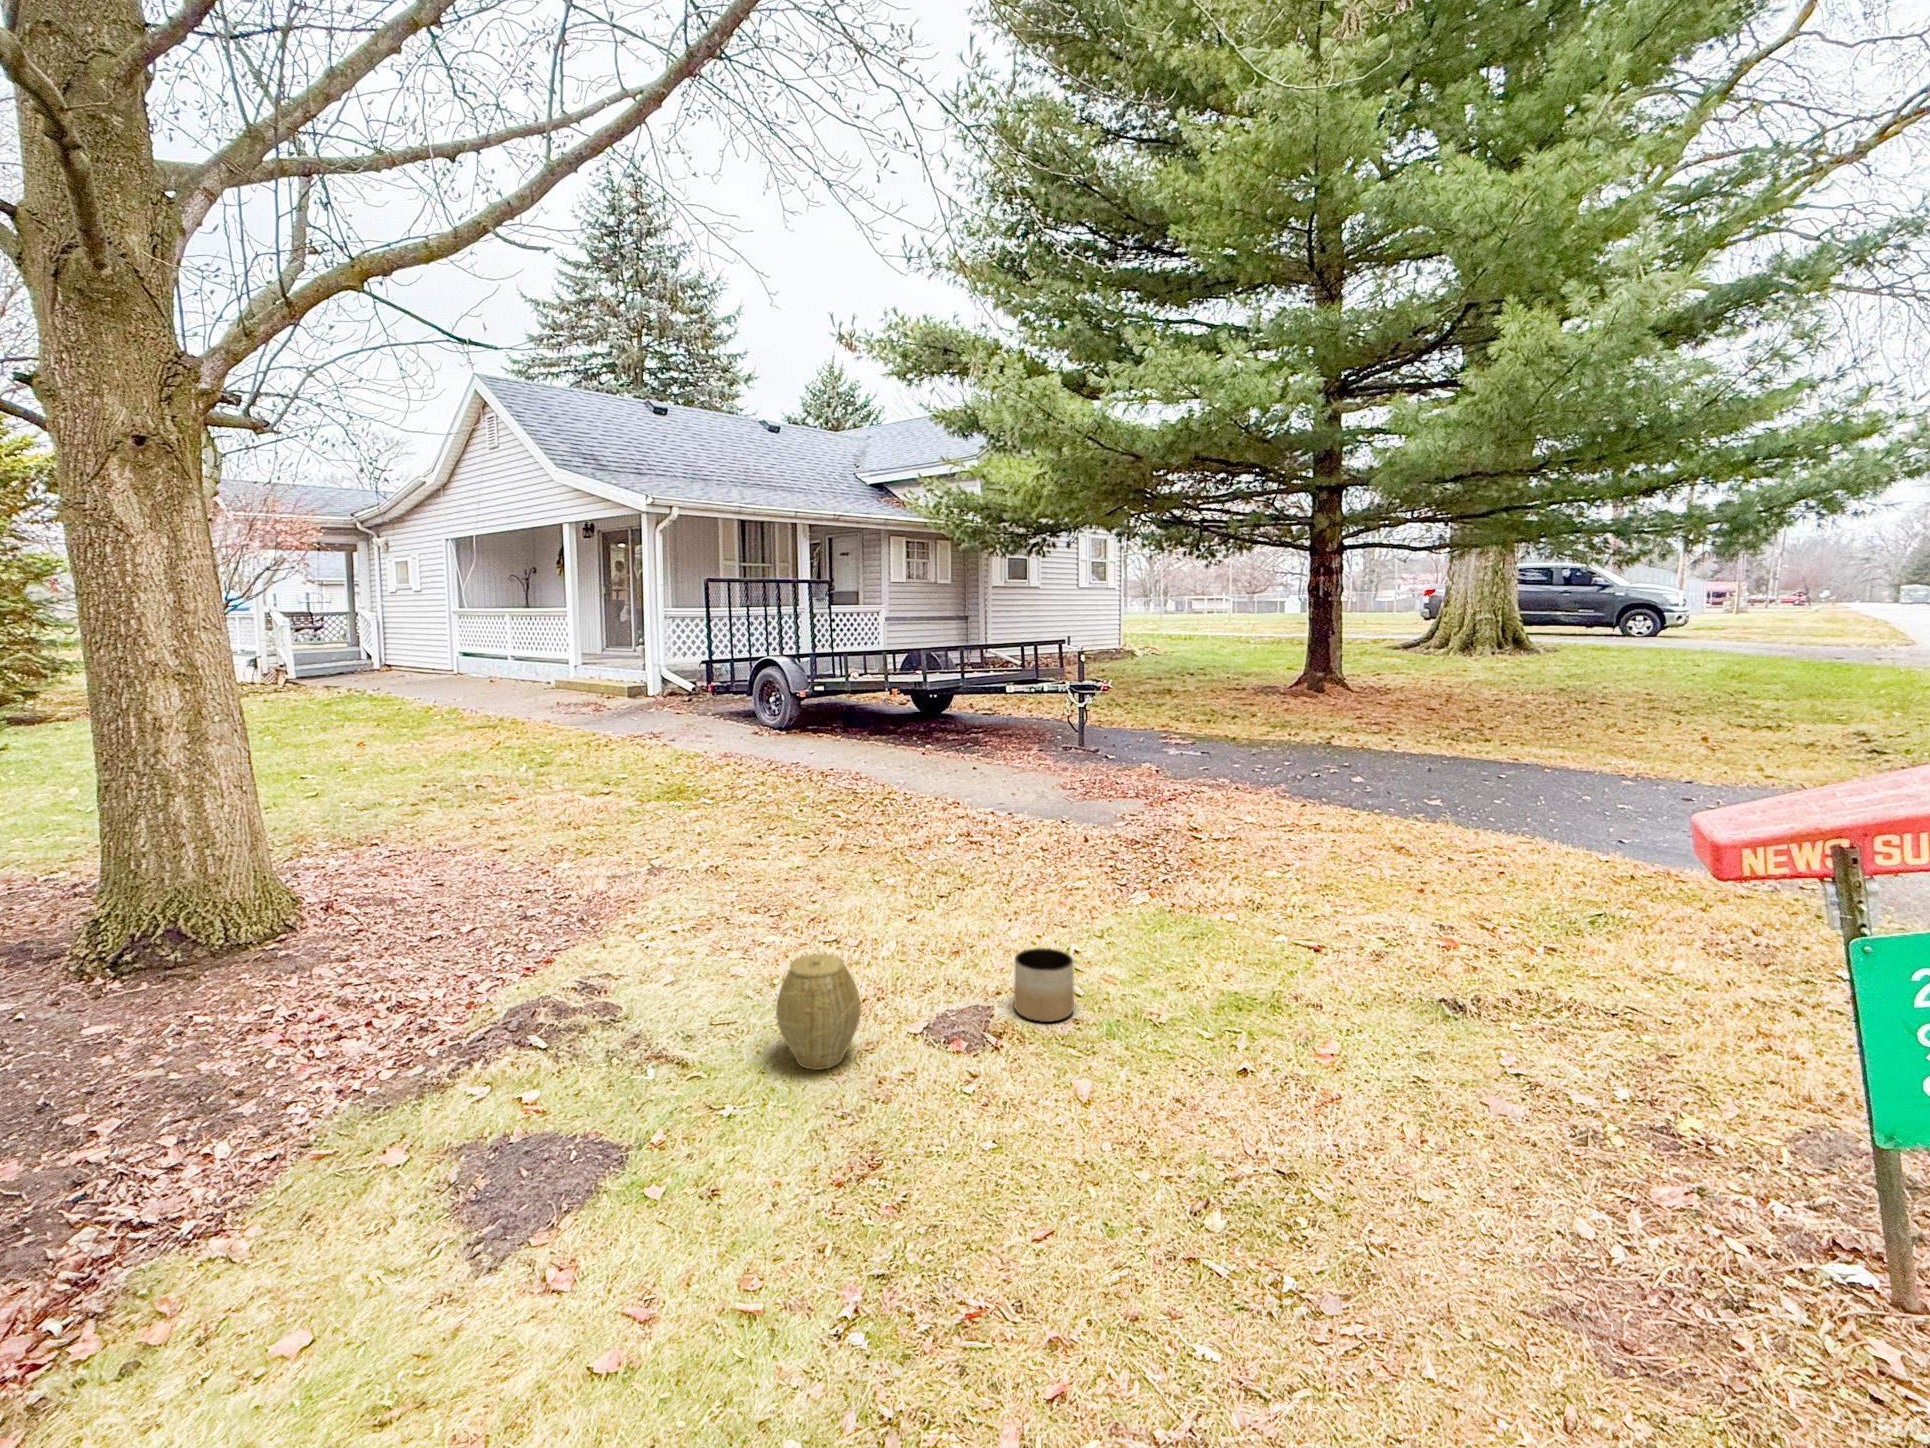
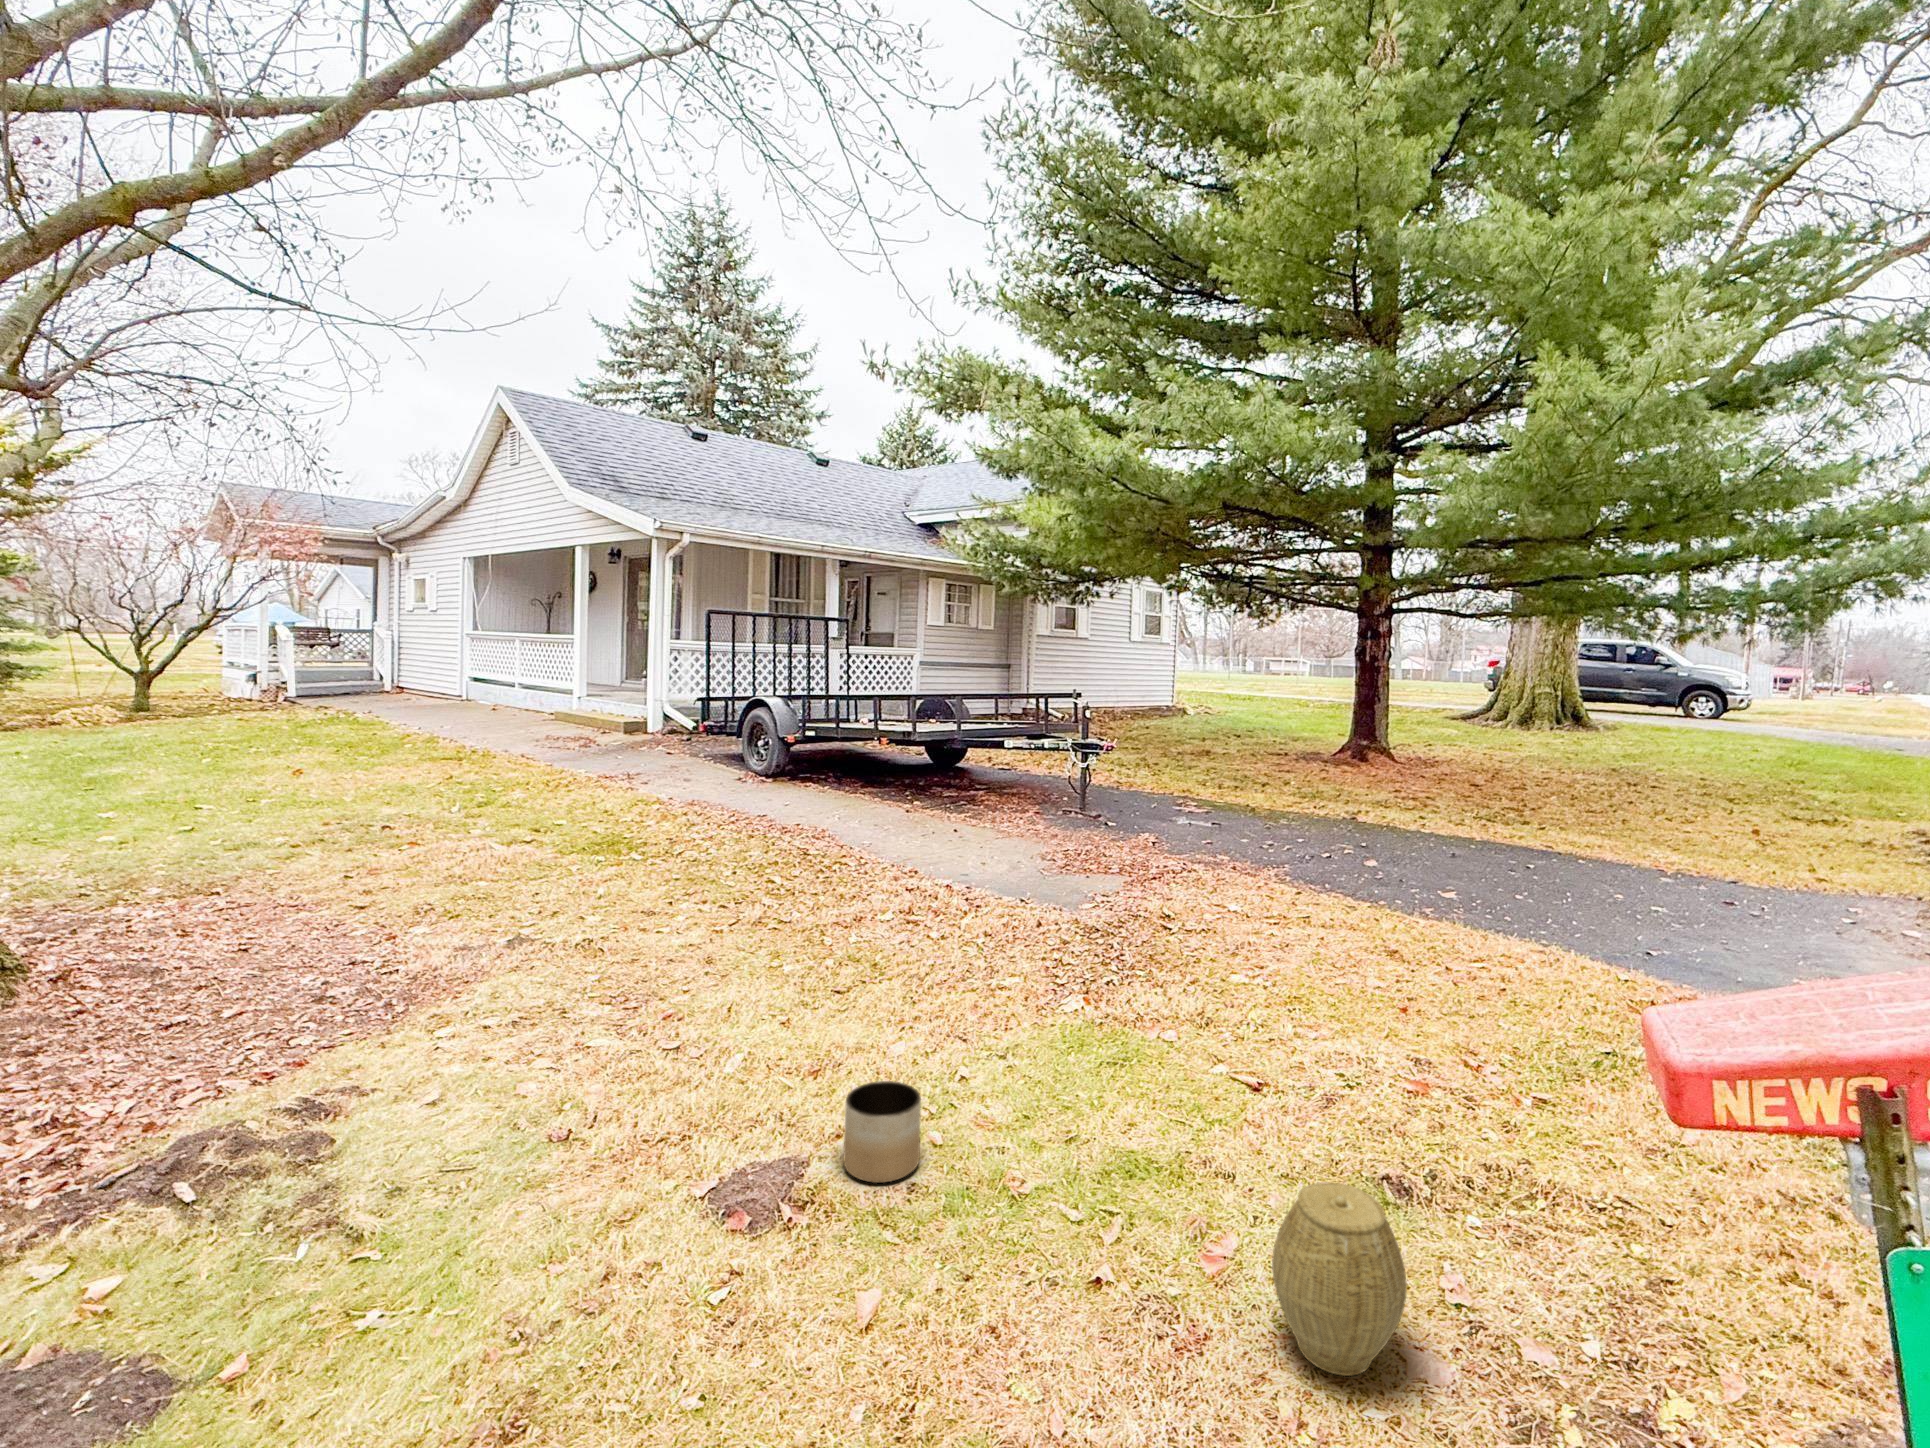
woven basket: present [776,954,861,1070] -> present [1272,1182,1407,1376]

